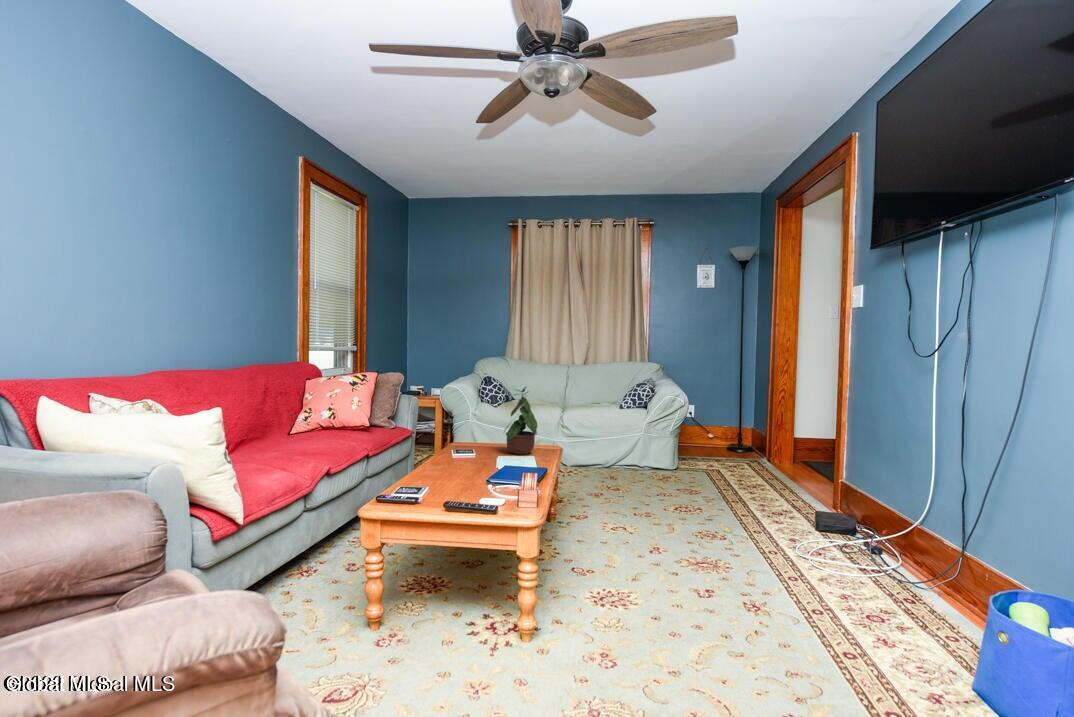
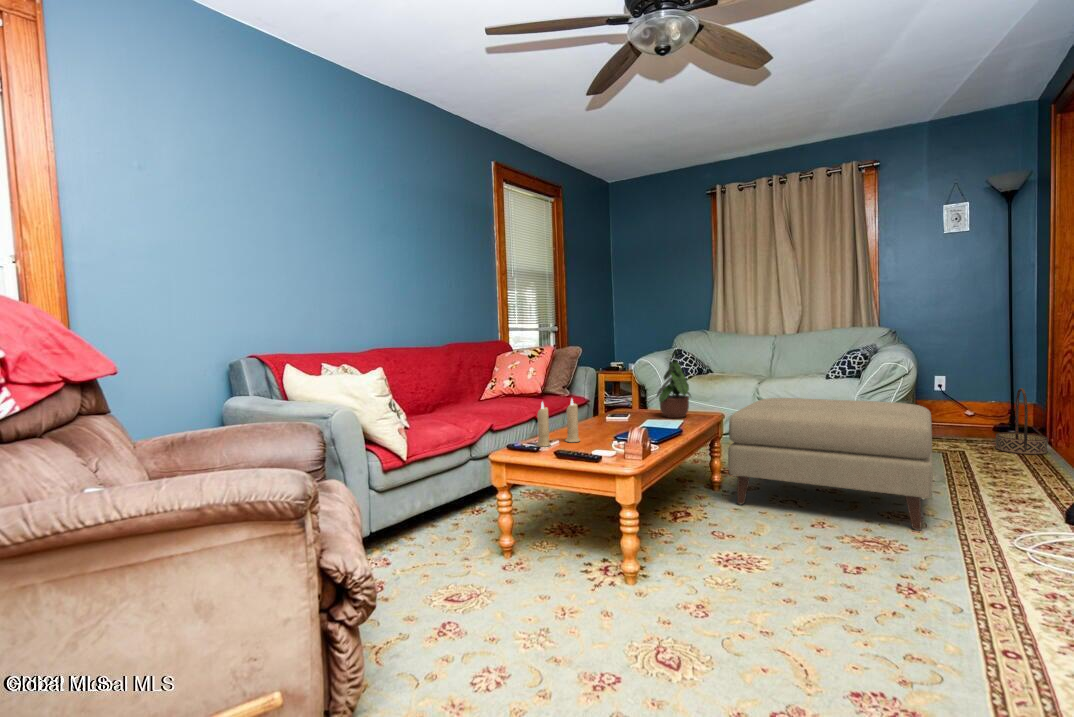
basket: none [739,419,773,471] -> present [995,388,1048,454]
ottoman: none [572,432,740,548] -> present [728,398,933,530]
candle: none [410,440,455,499] -> present [536,399,580,447]

